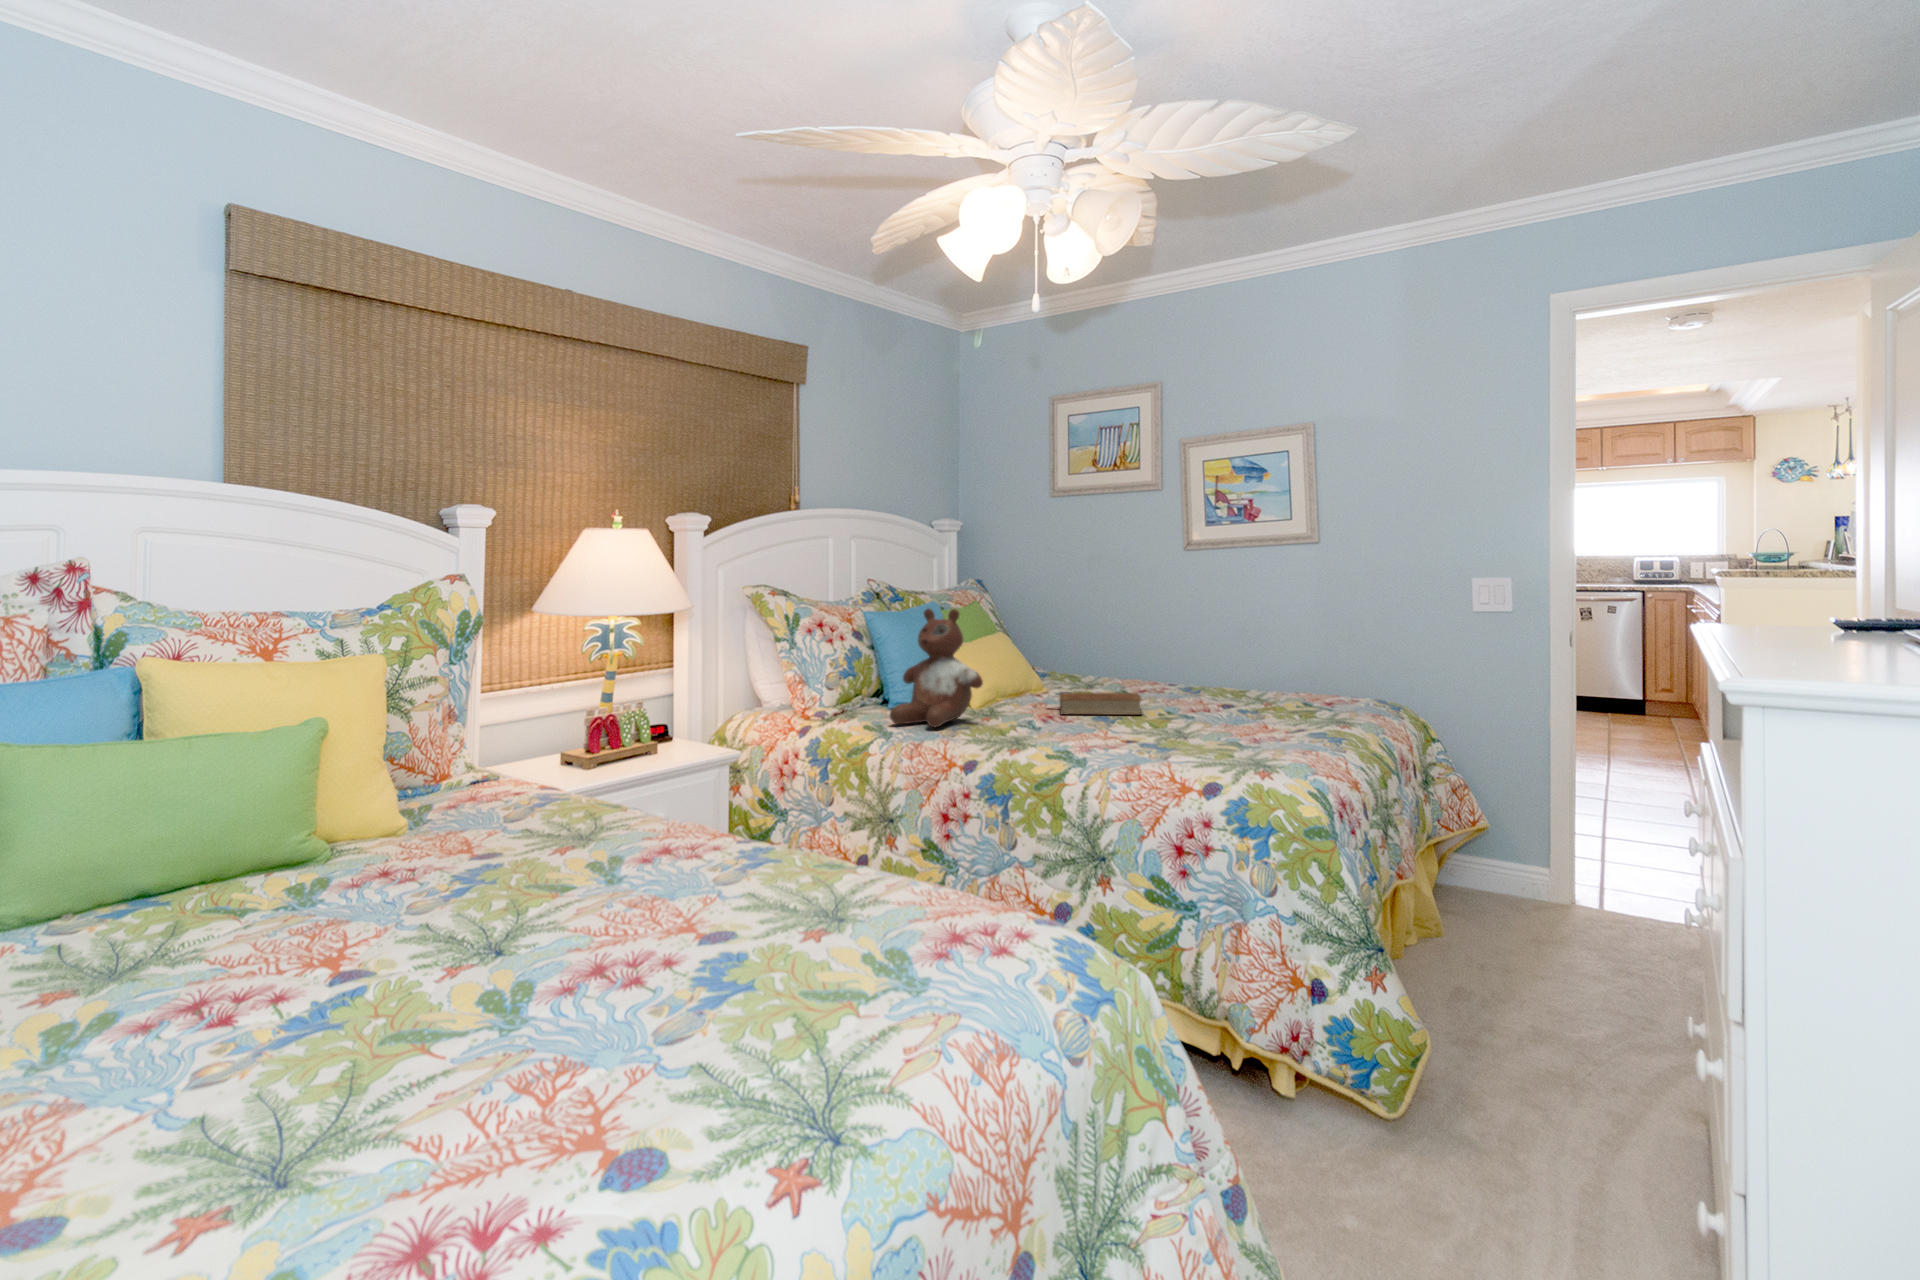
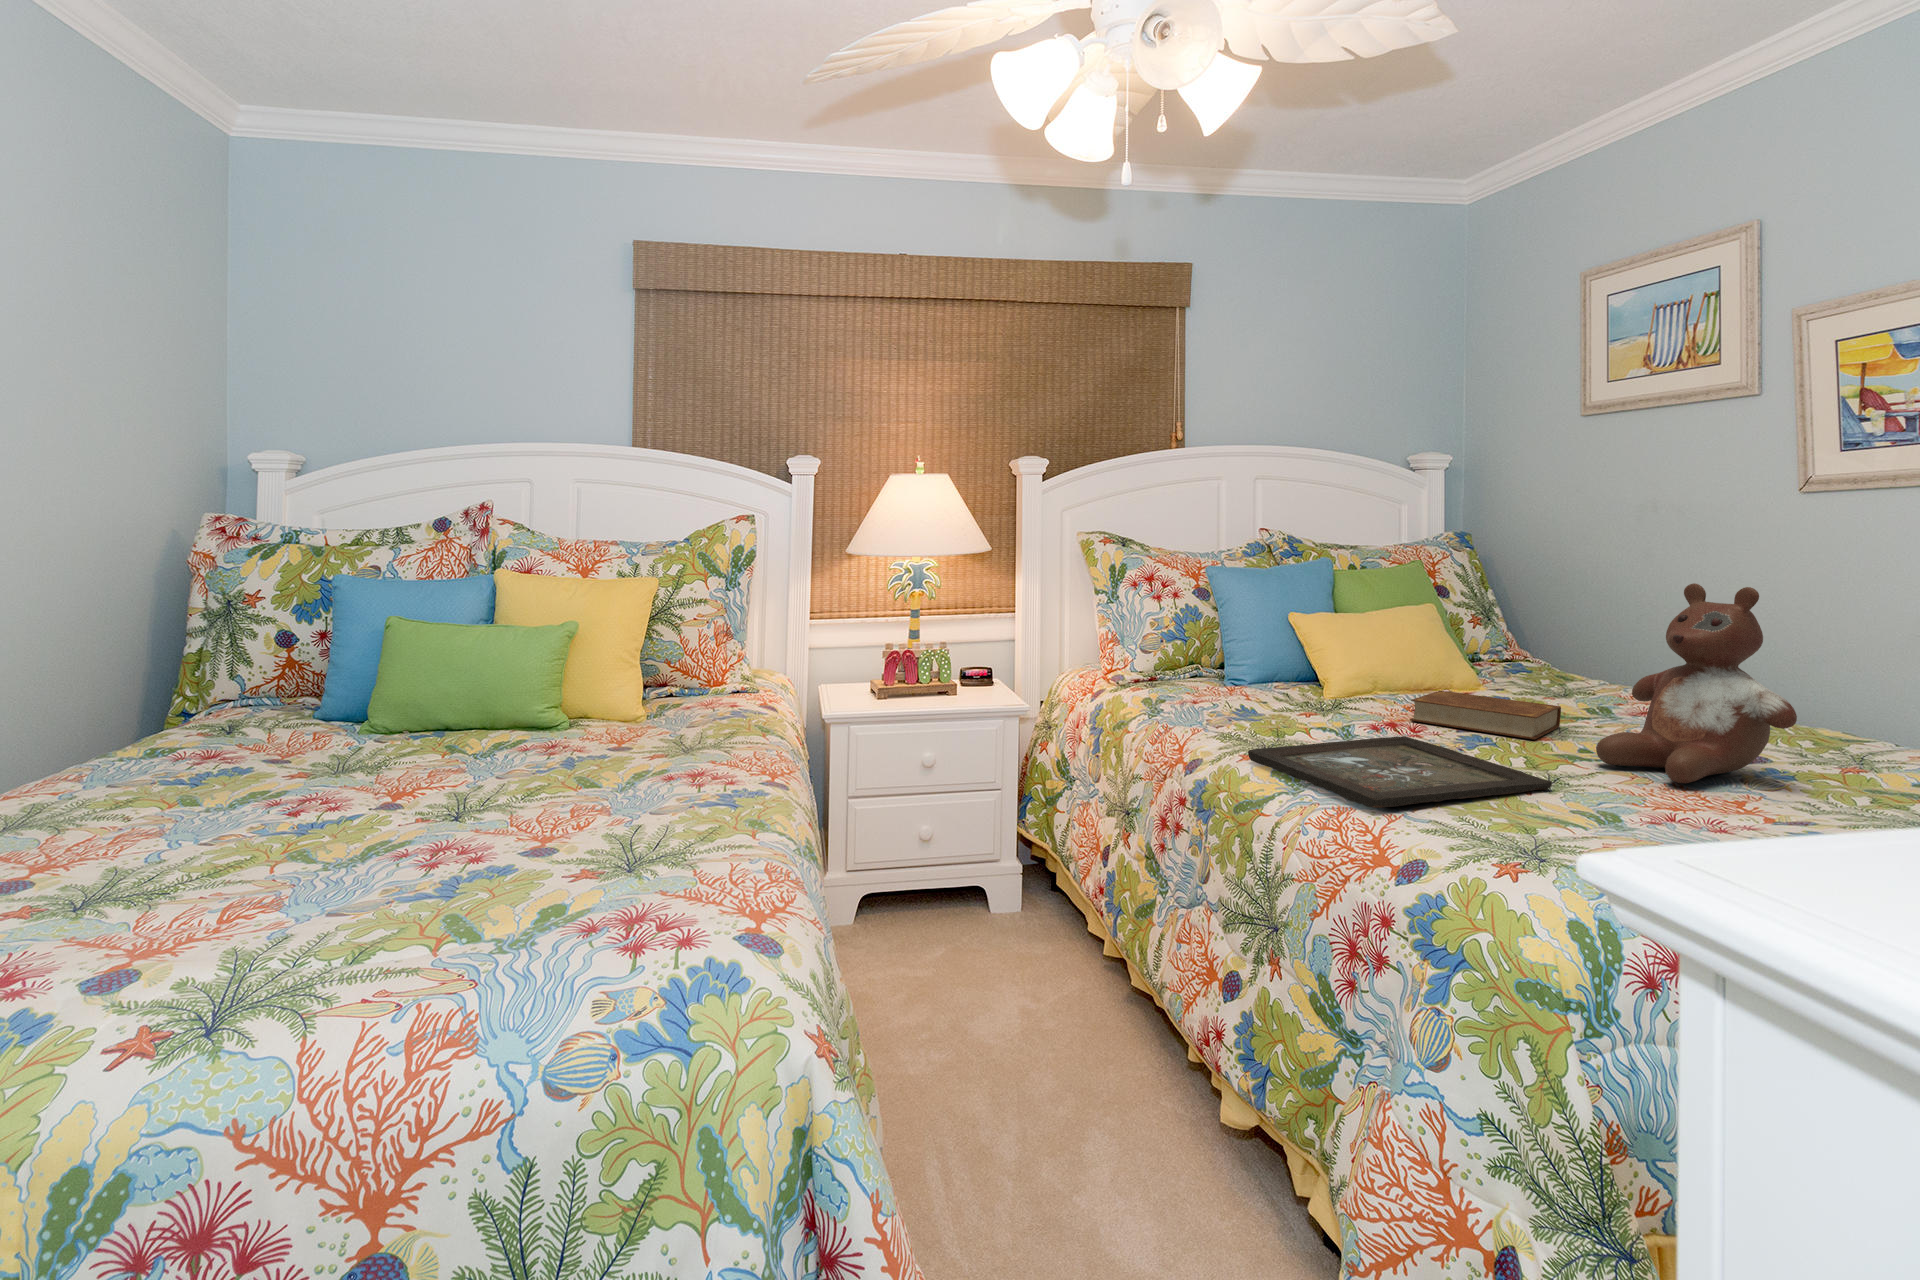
stuffed bear: present [890,608,983,727] -> present [1596,583,1797,783]
tray: none [1030,722,1201,760] -> present [1248,736,1552,808]

